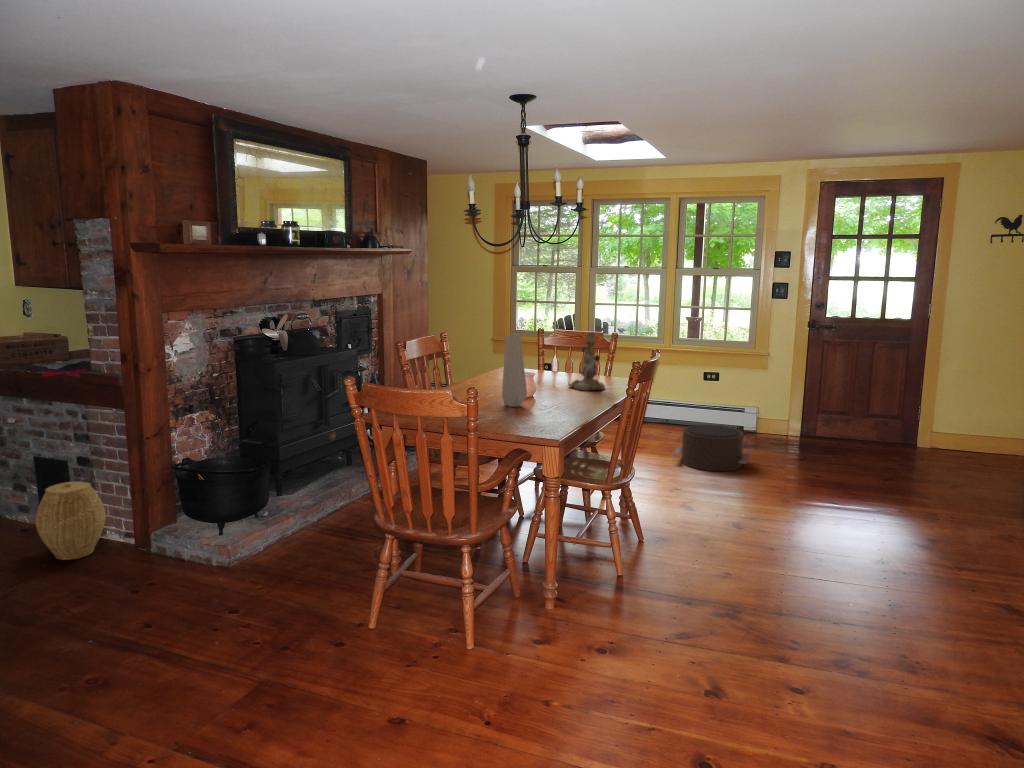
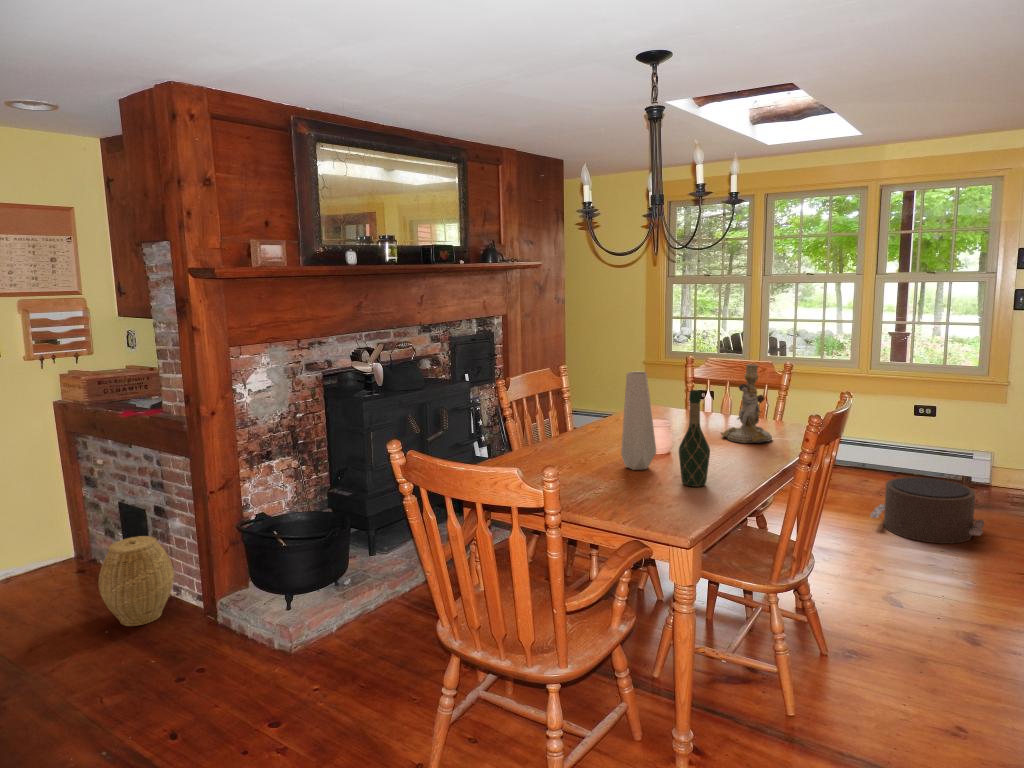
wine bottle: none [545,346,567,415] -> present [679,390,710,487]

